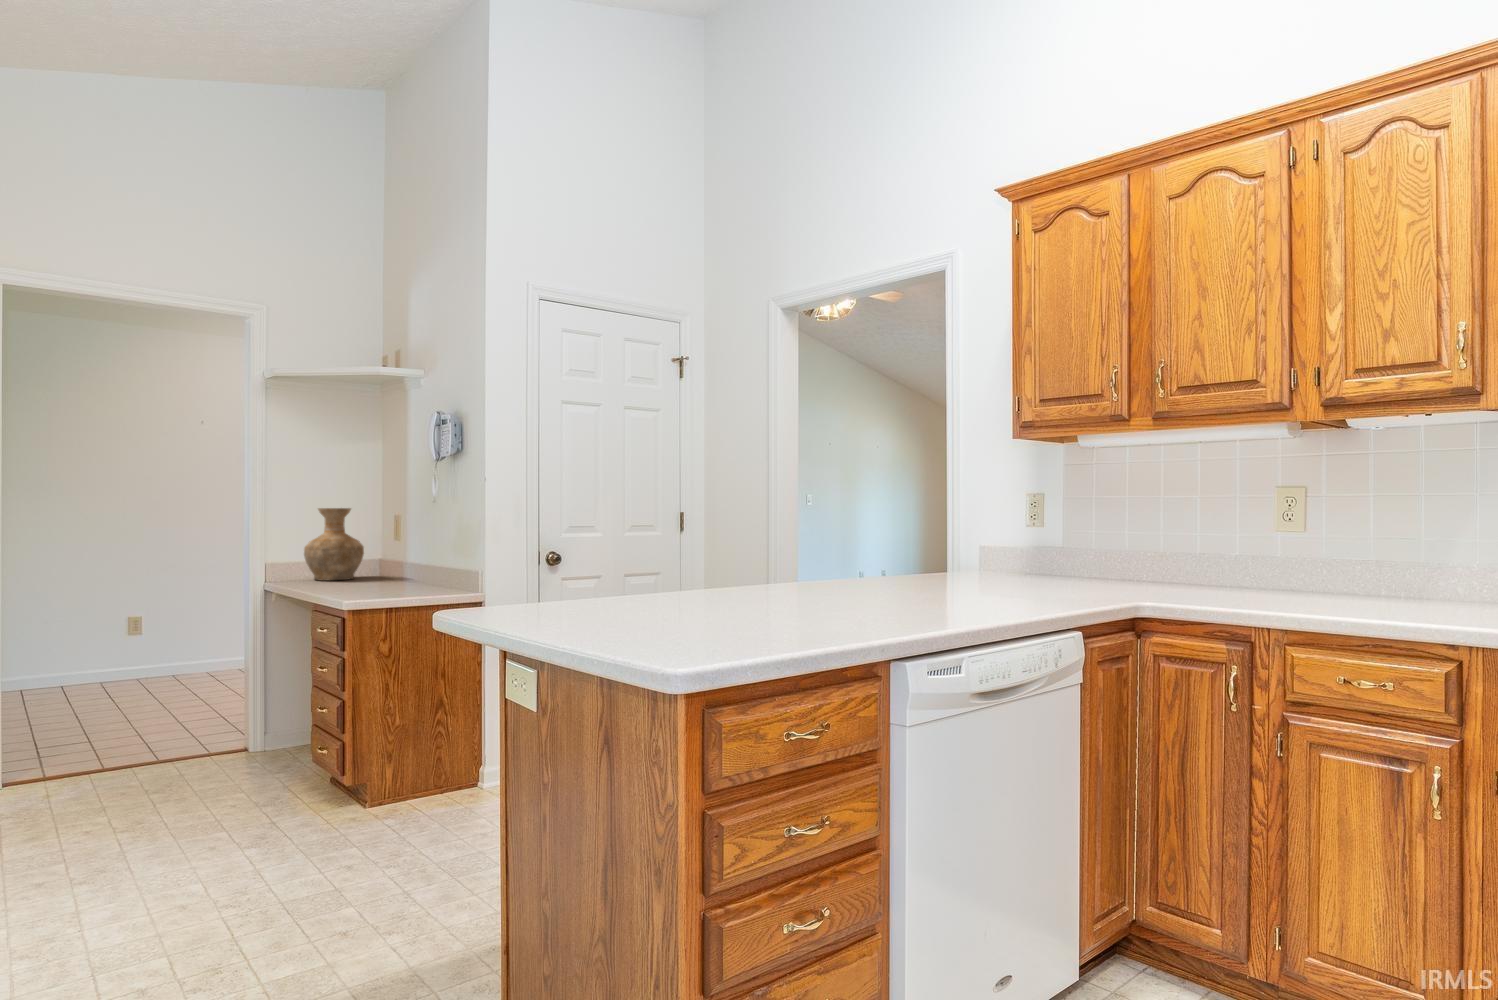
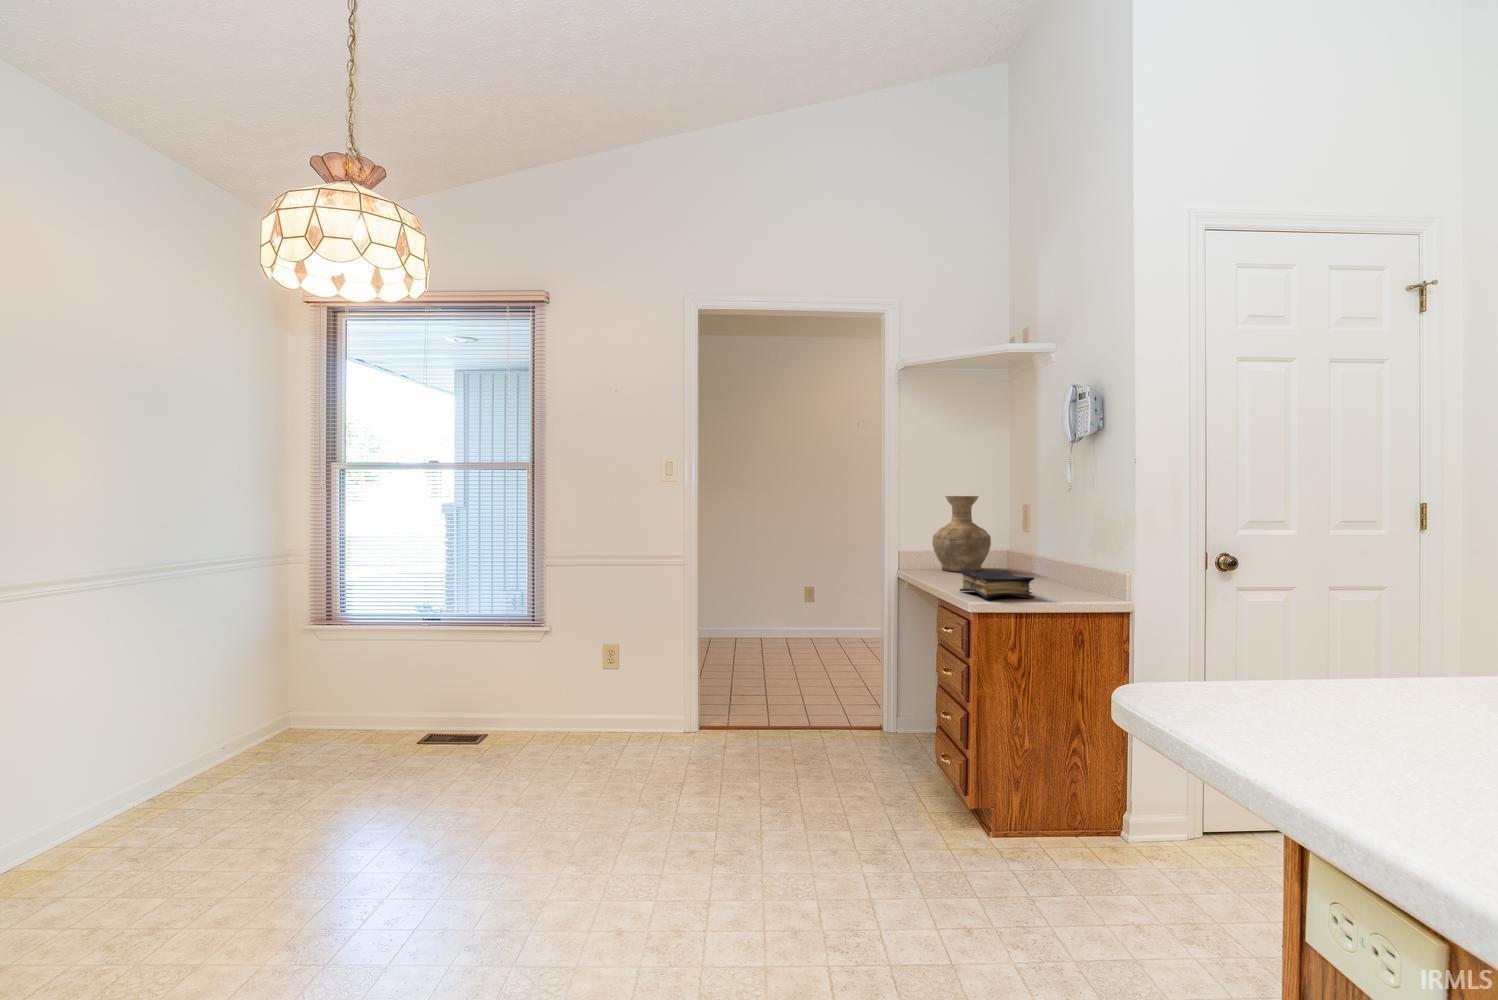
book: none [335,574,405,598] -> present [960,571,1035,599]

